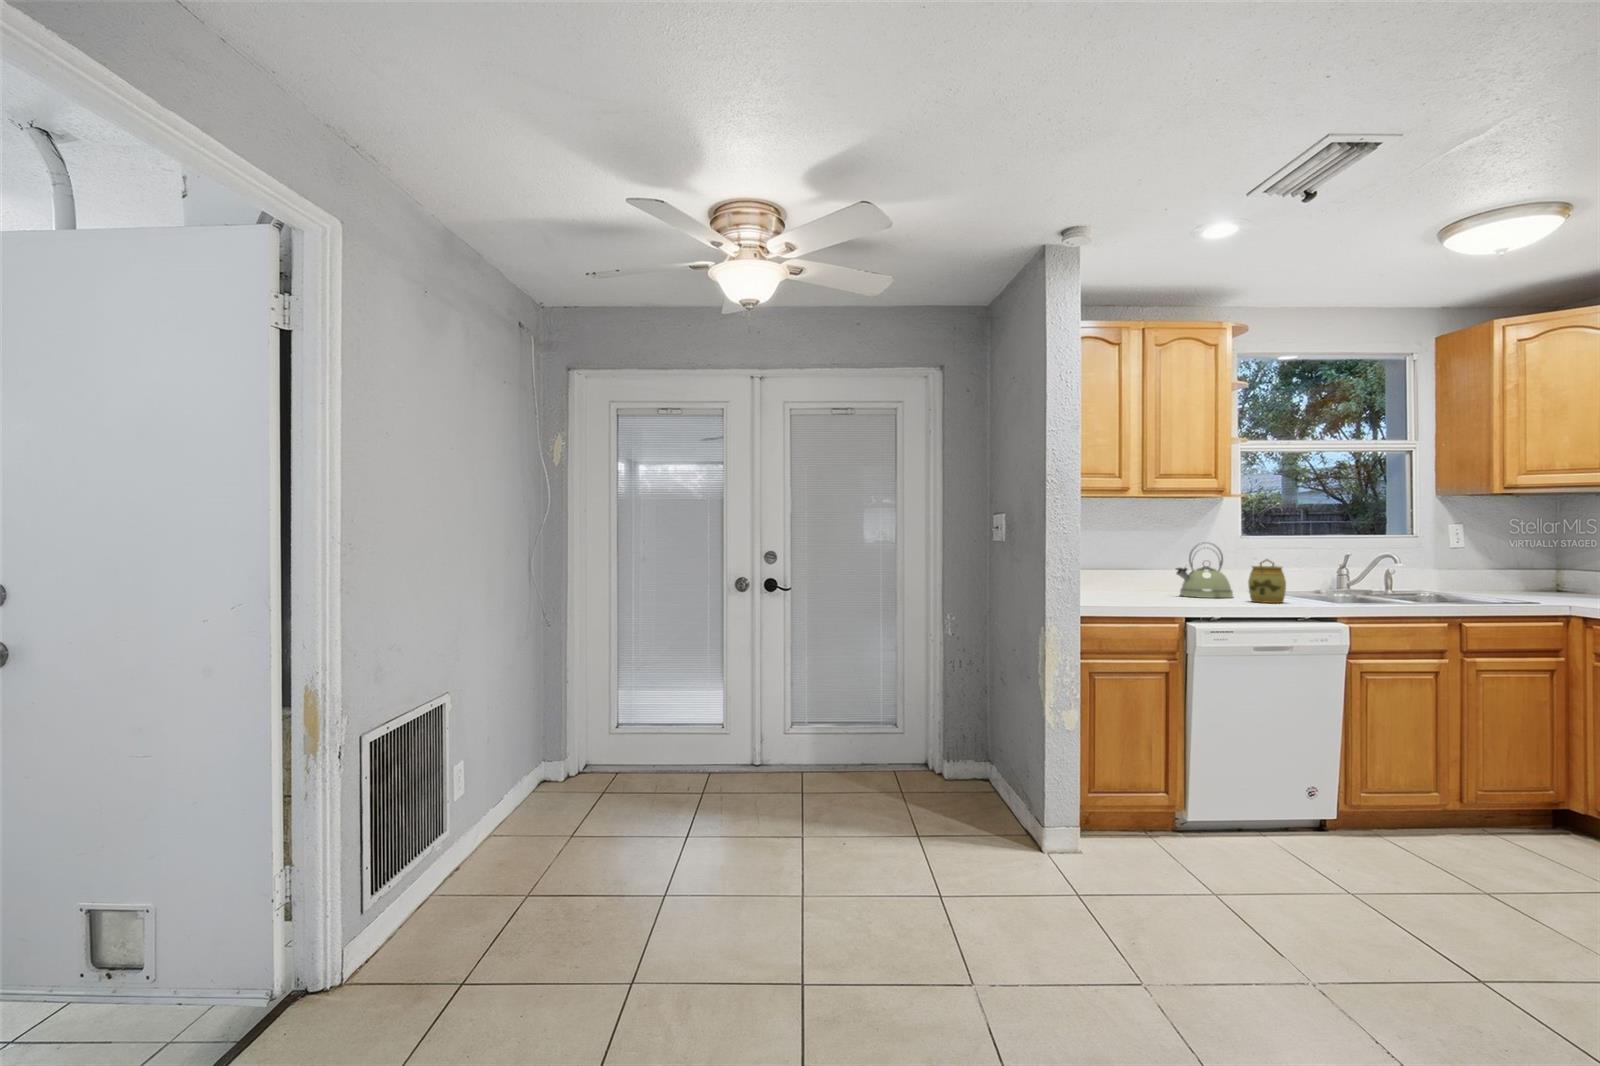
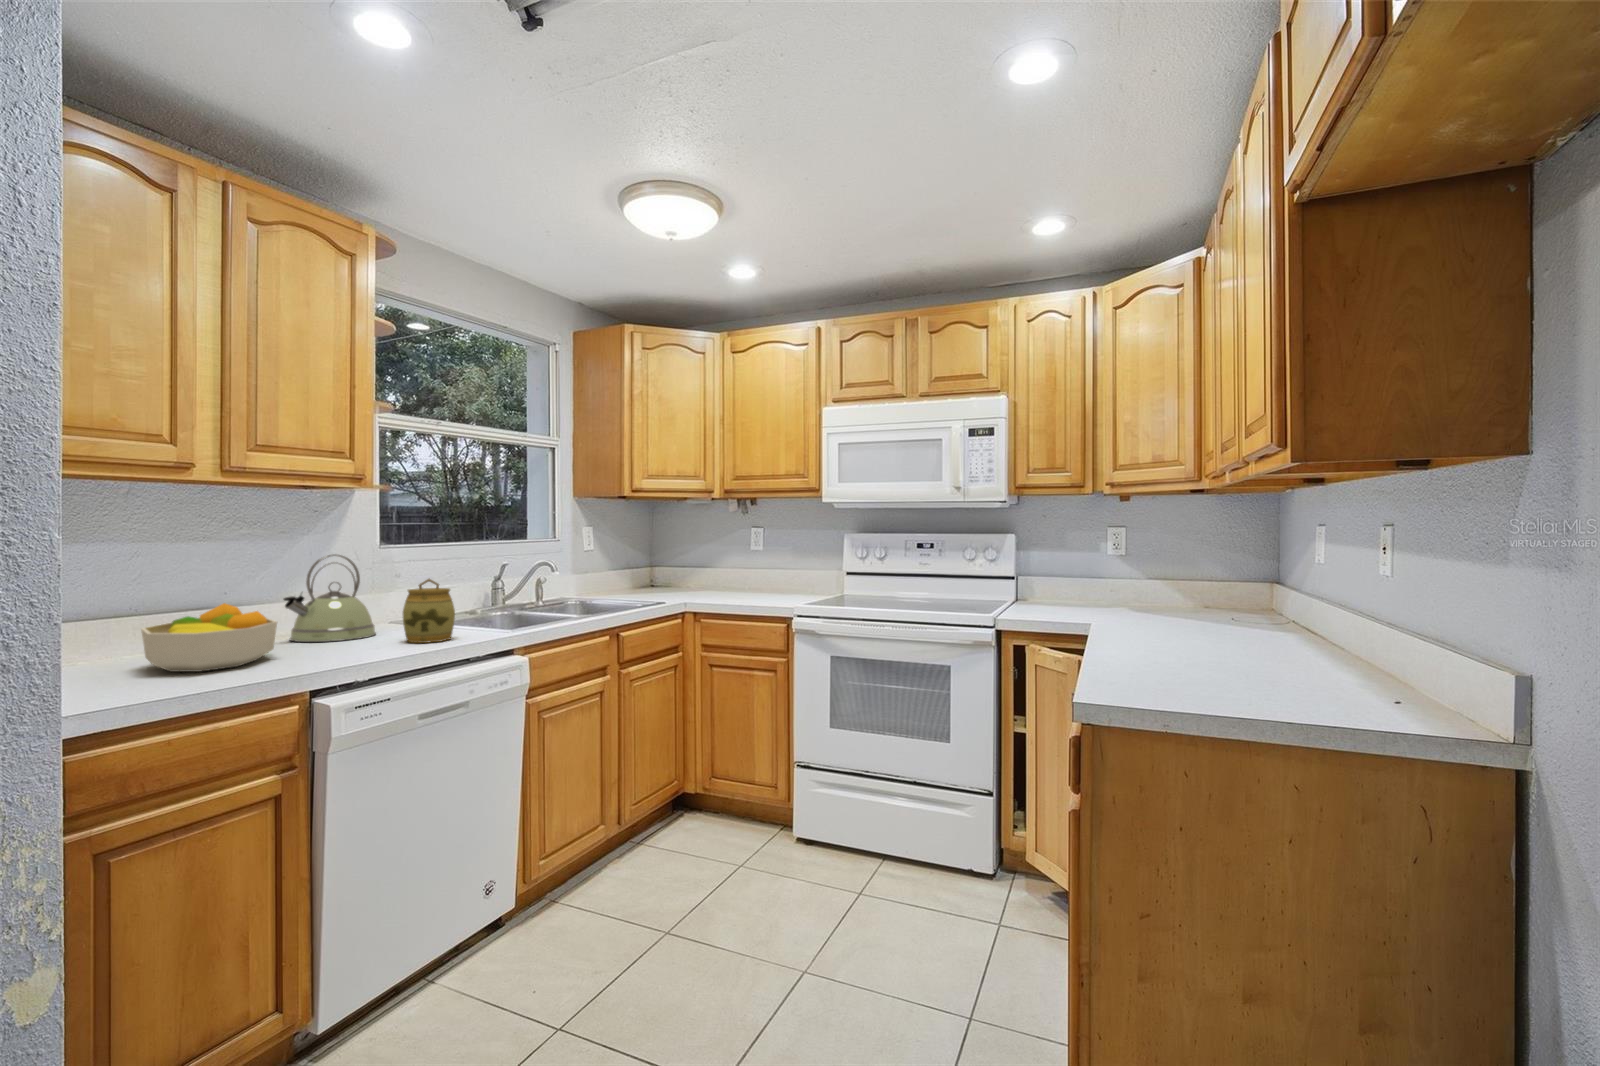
fruit bowl: none [1106,567,1170,601] -> present [141,603,277,672]

